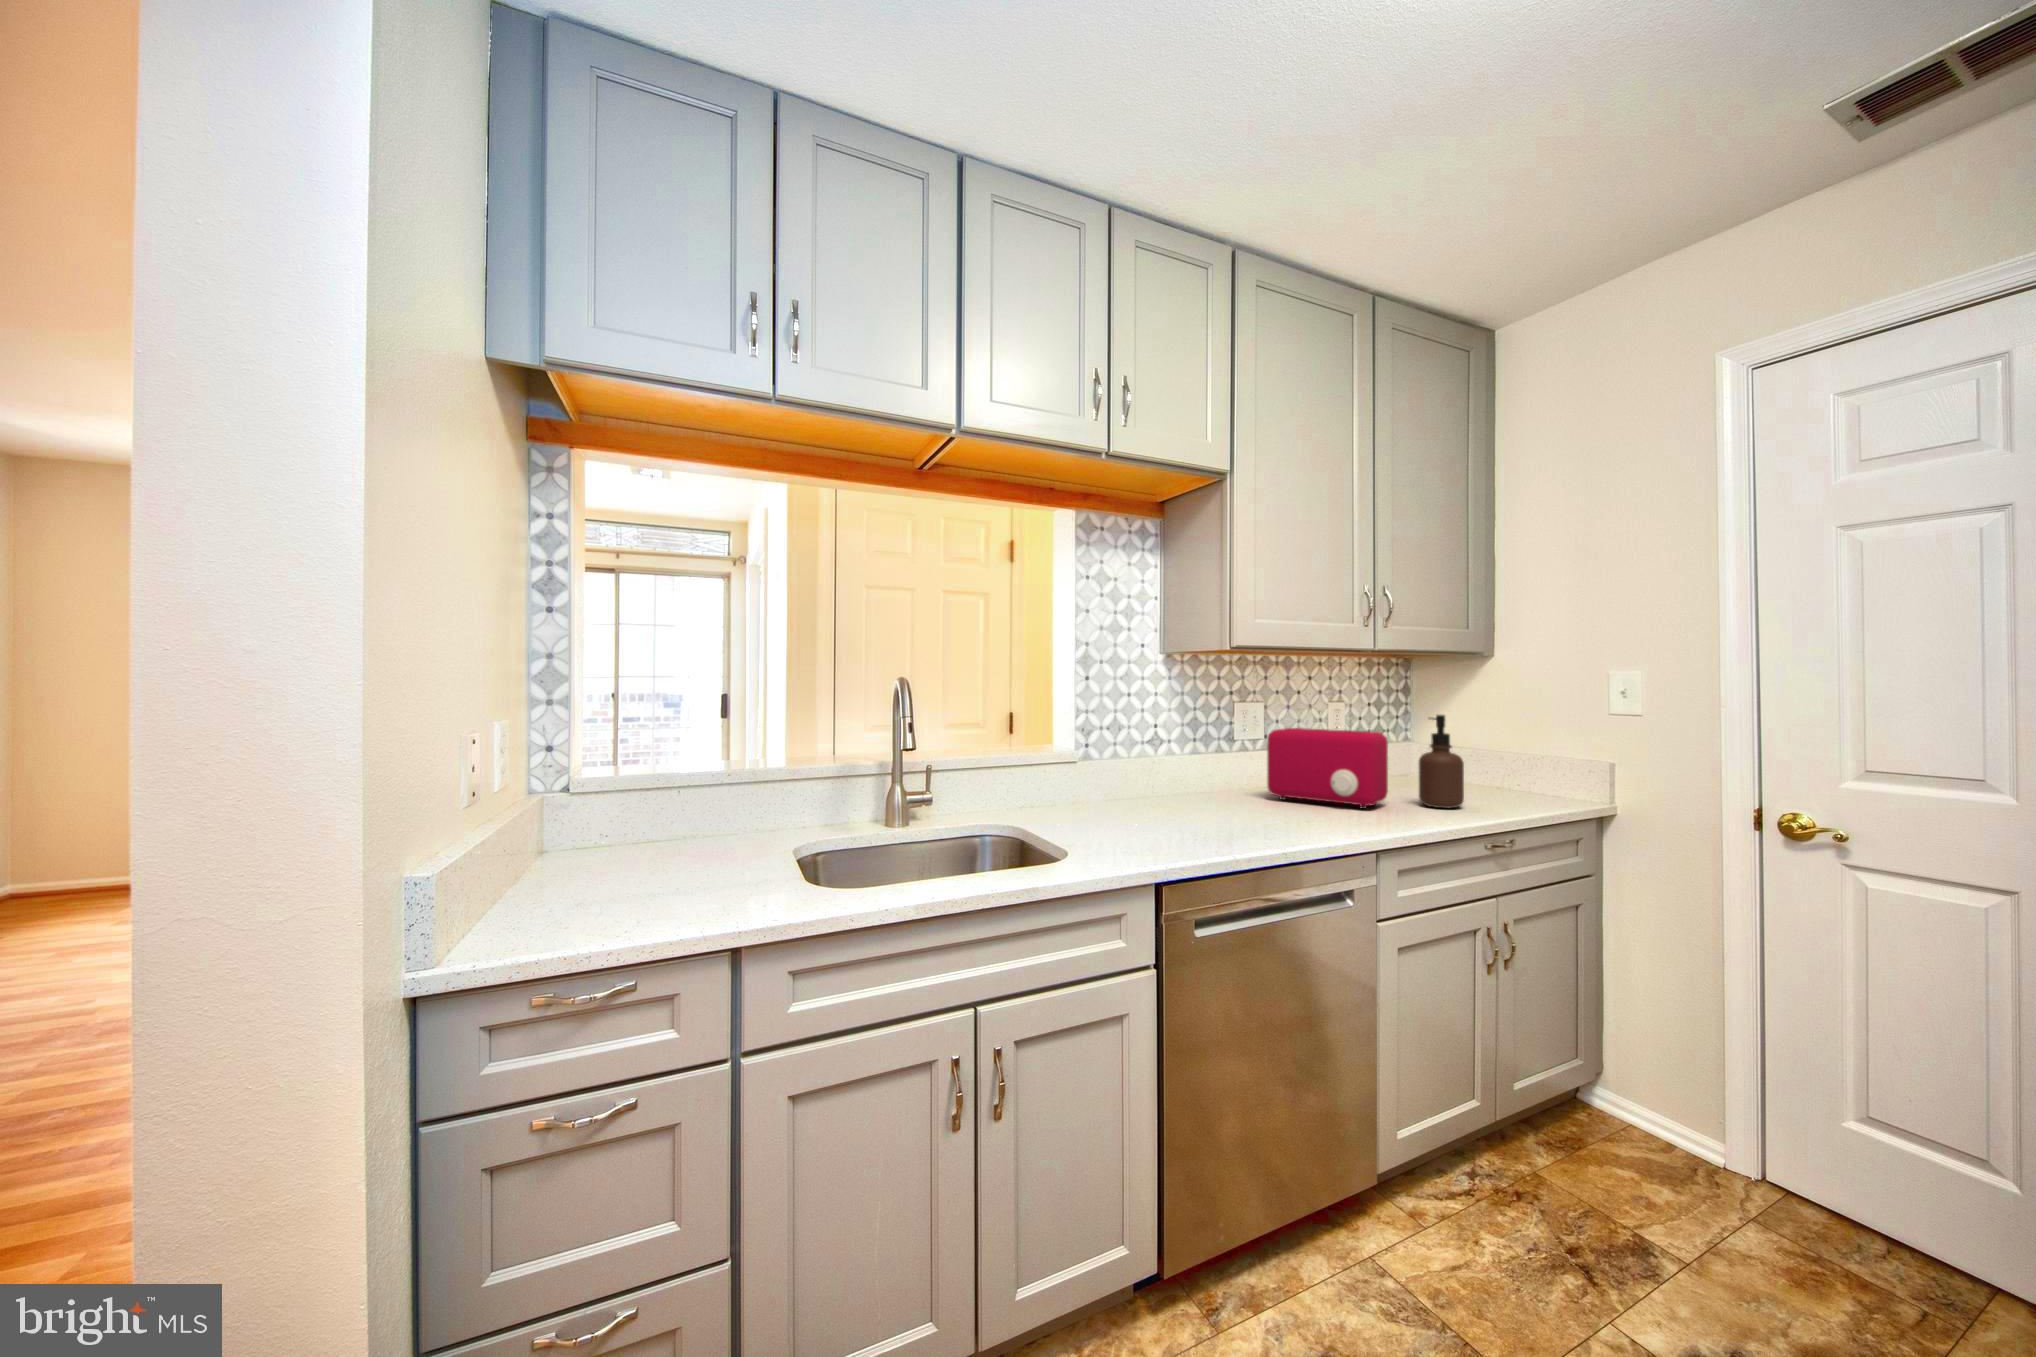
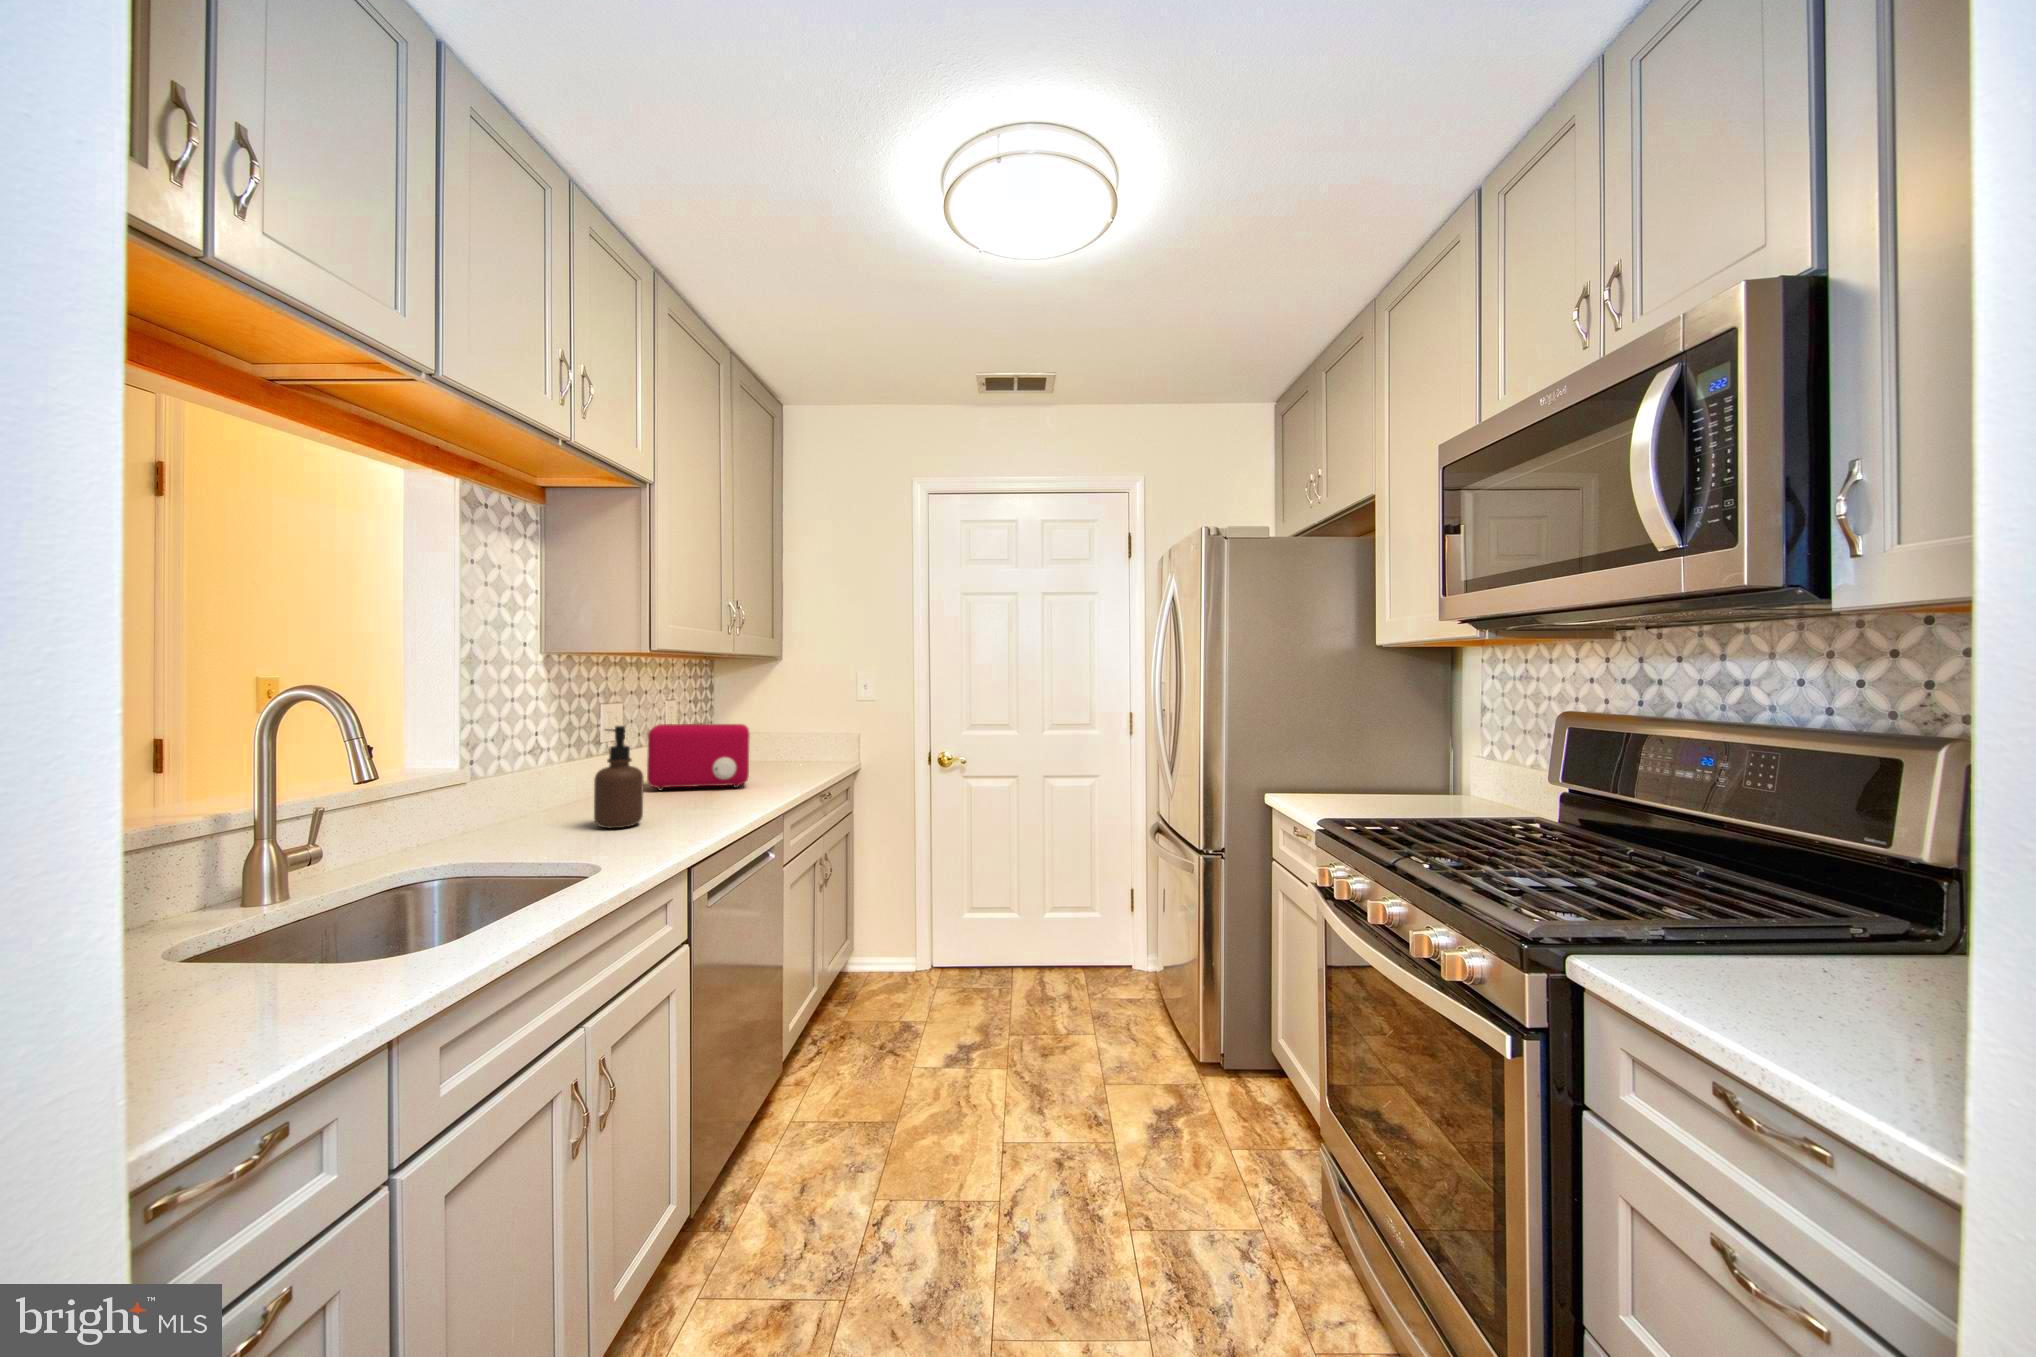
soap dispenser: present [1419,715,1464,808] -> present [594,726,644,828]

